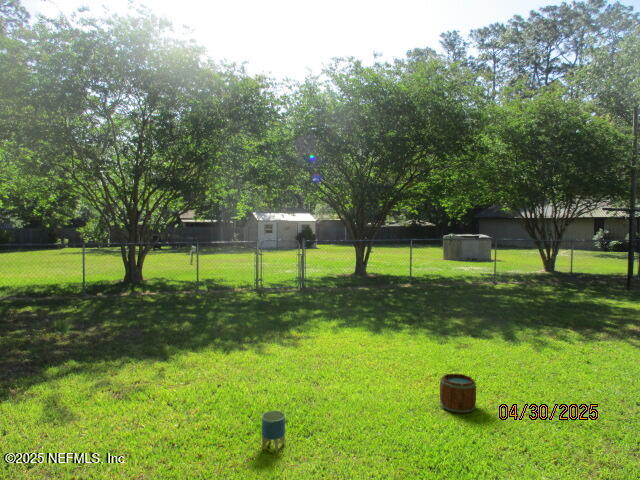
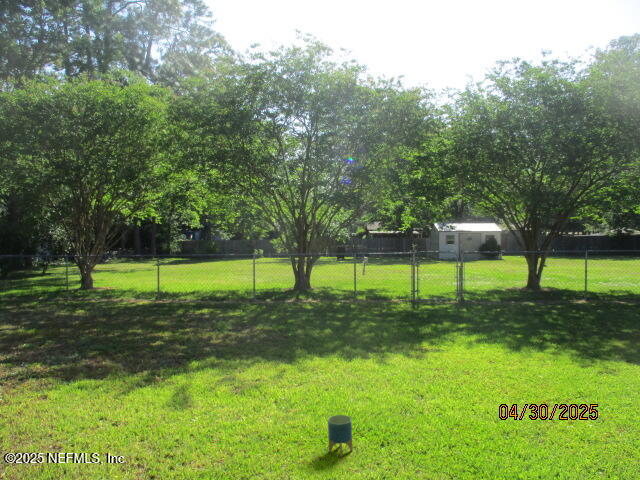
bucket: present [440,374,476,414] -> none [554,402,602,452]

